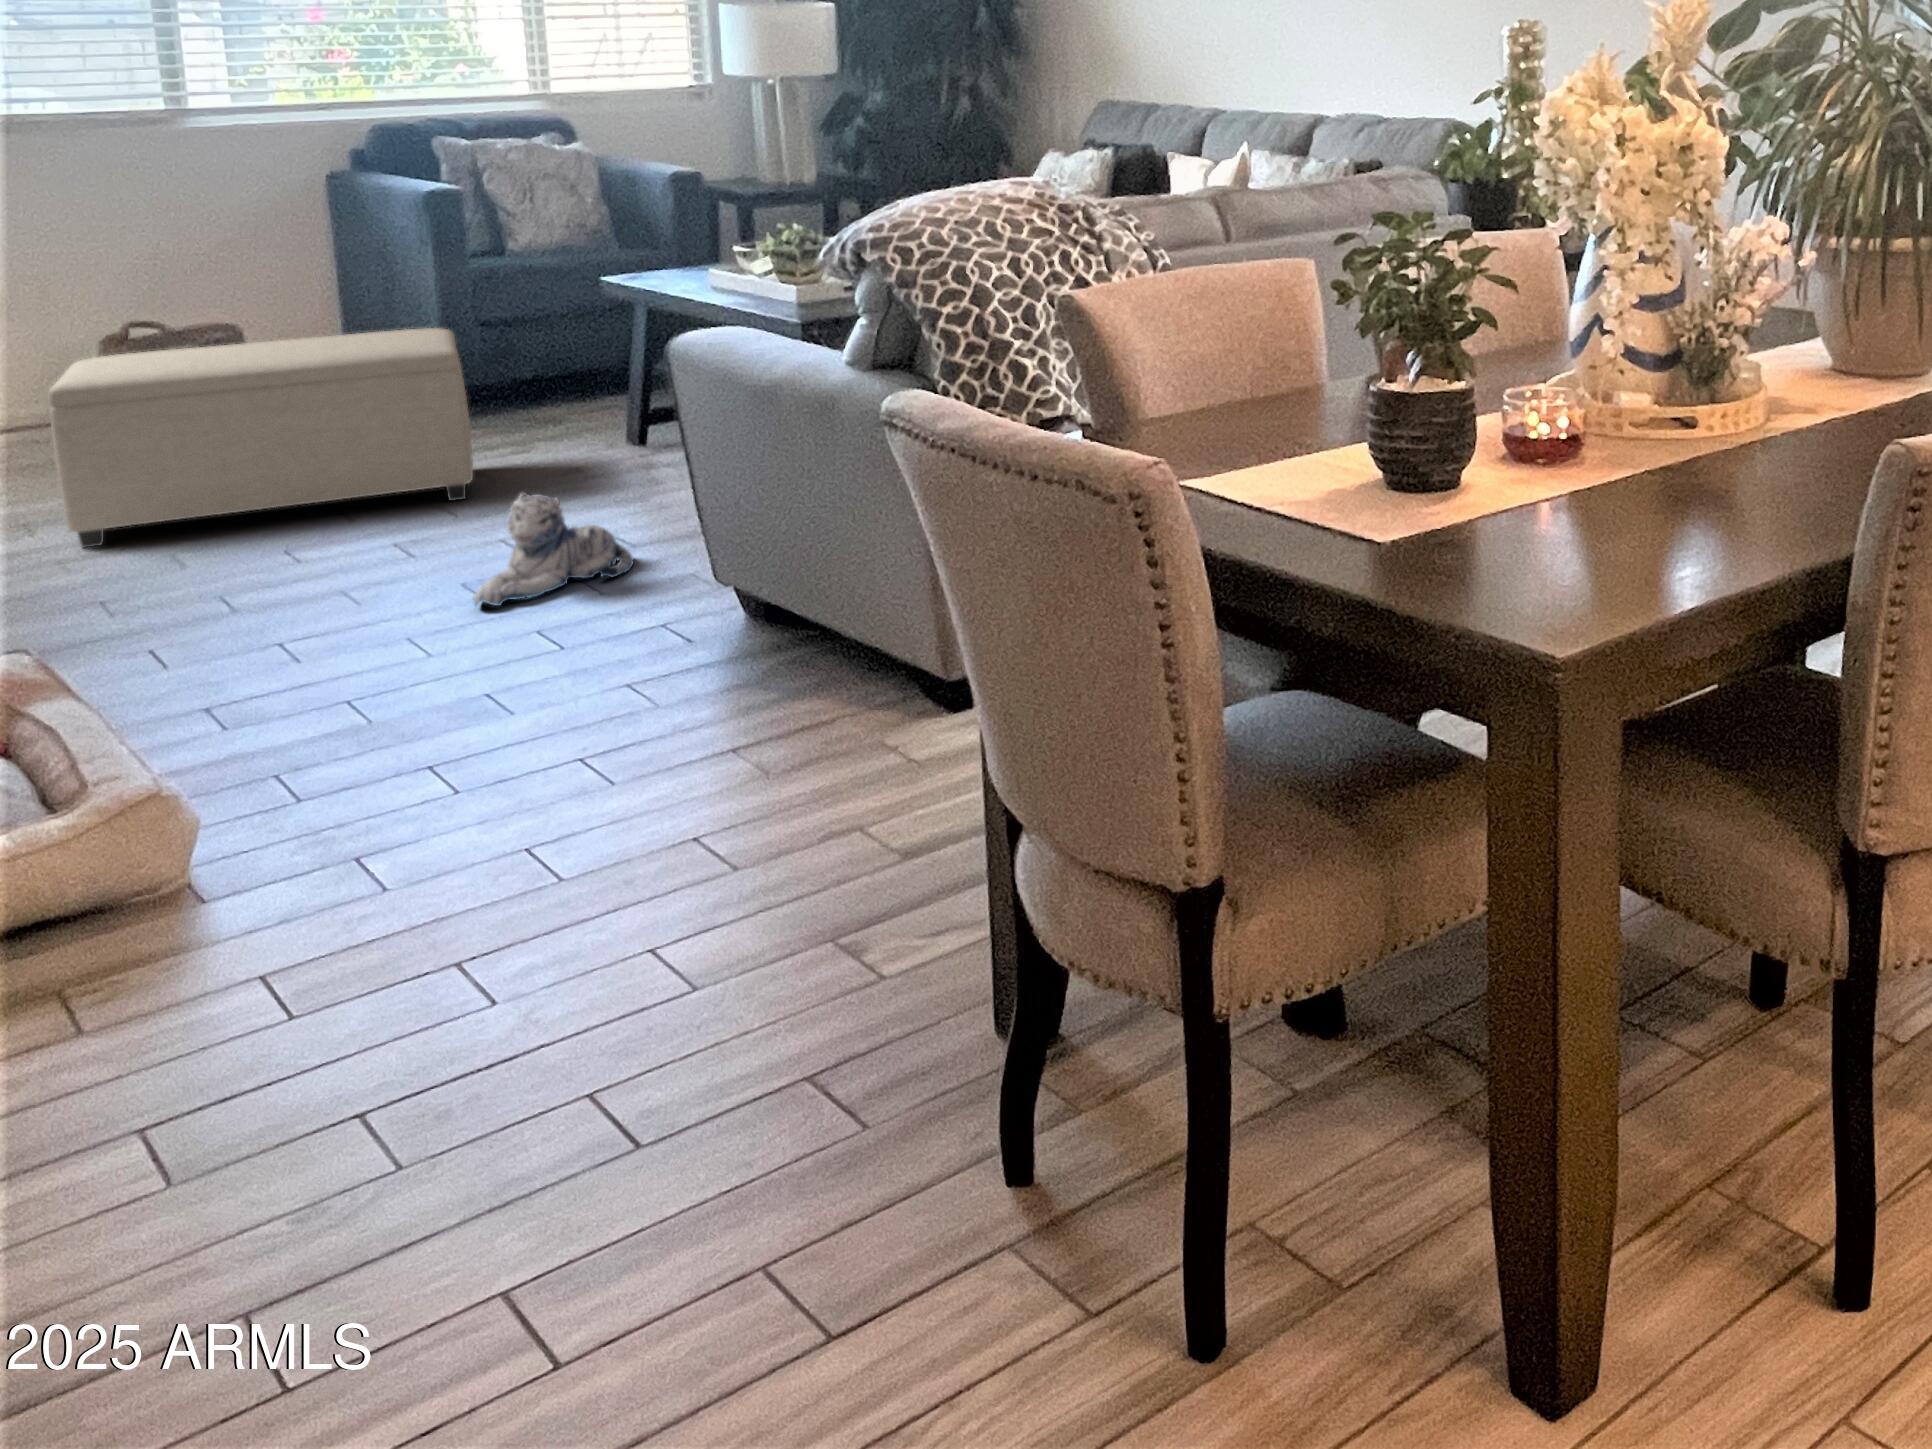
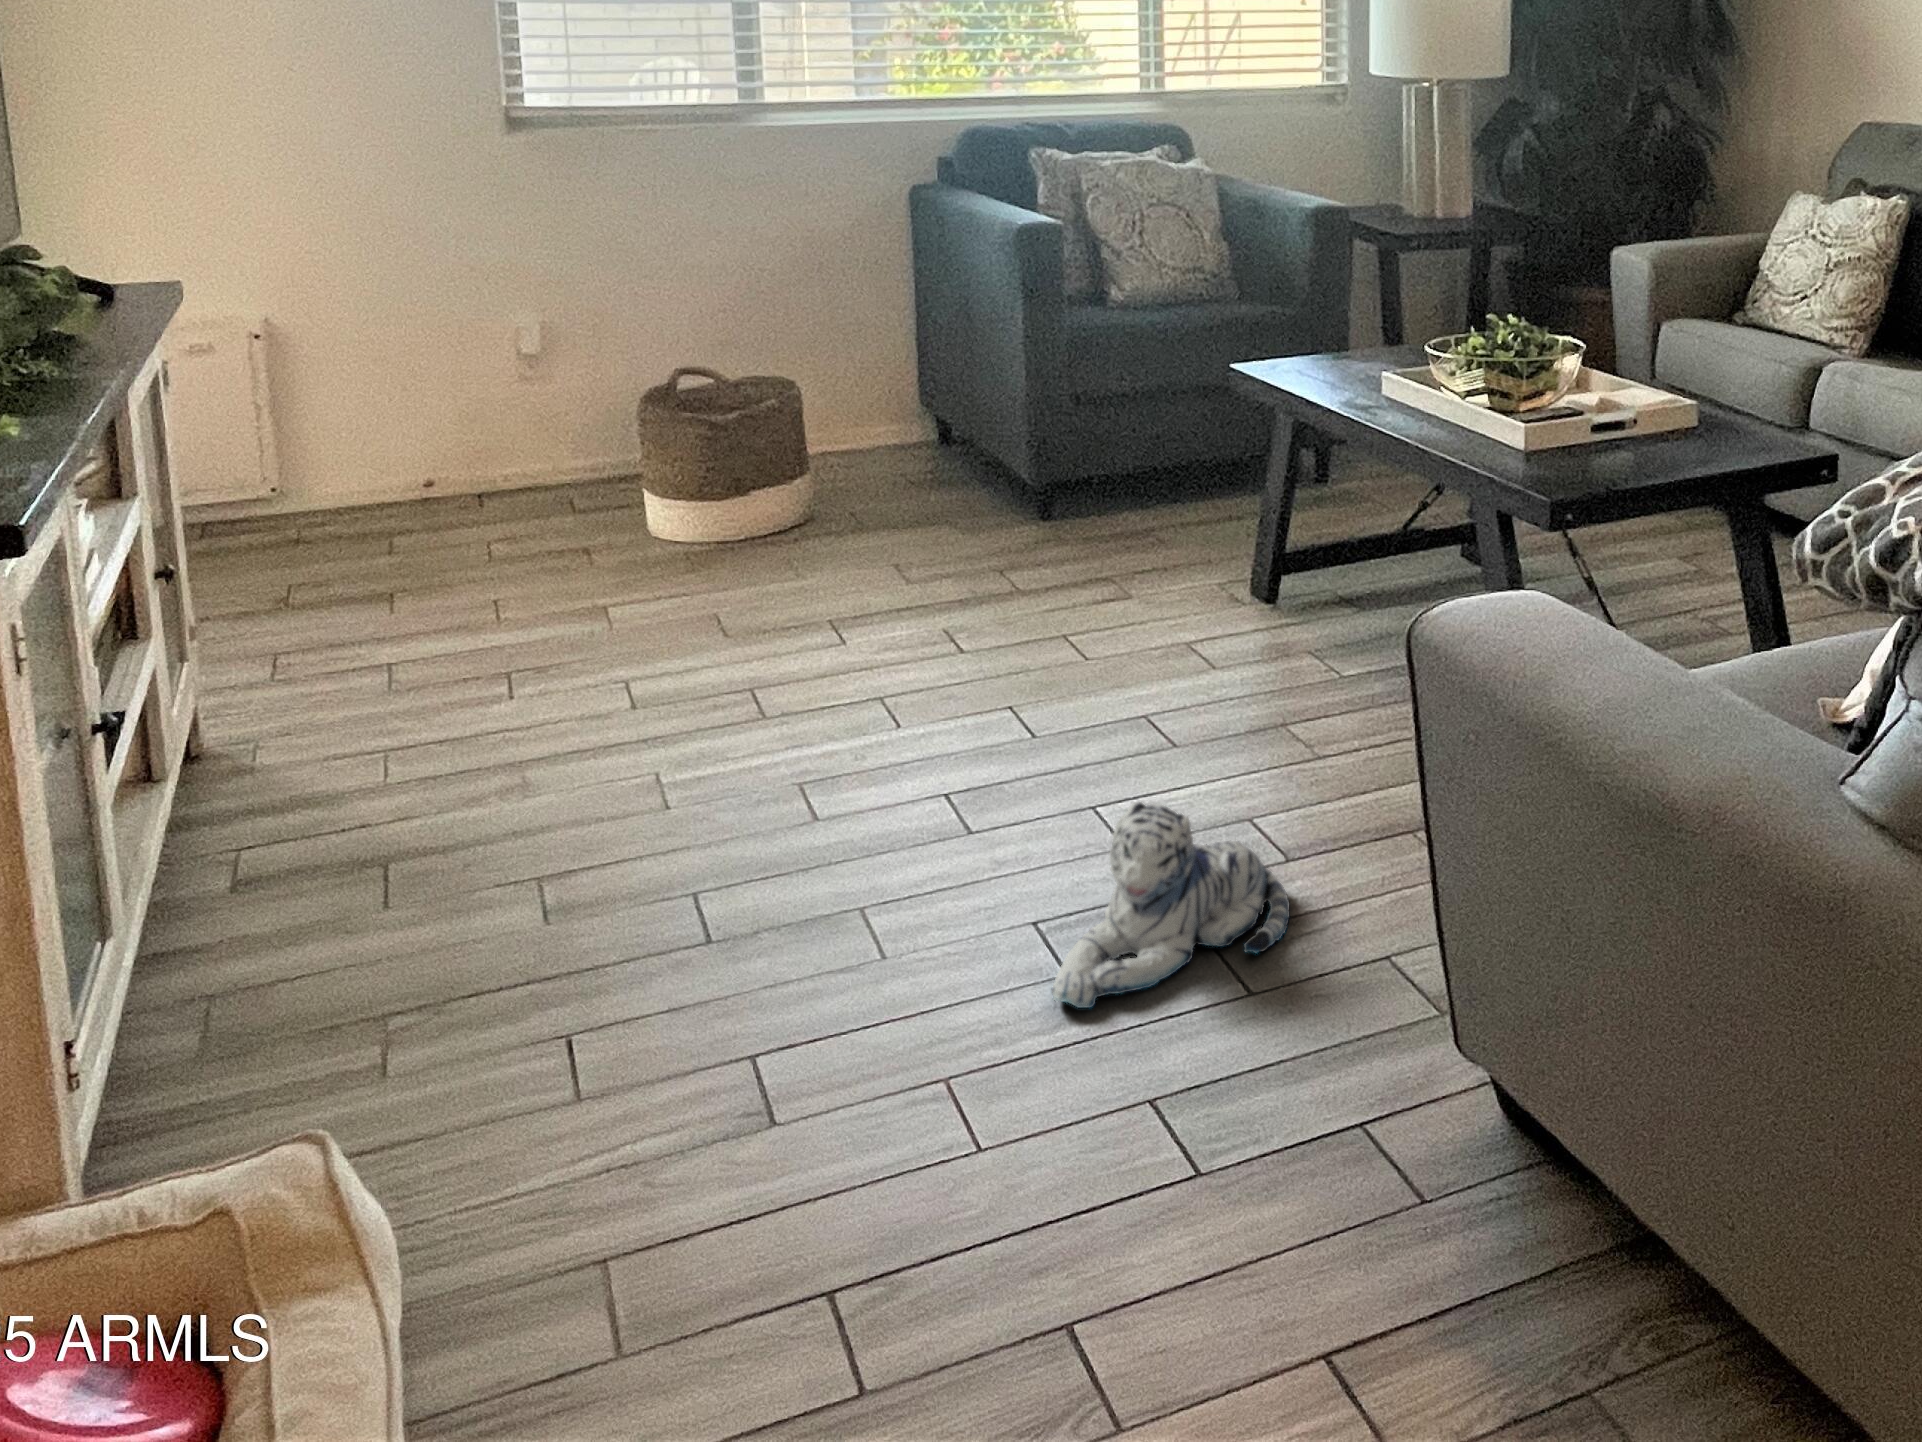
ottoman: present [49,328,473,547] -> none [531,438,1055,740]

